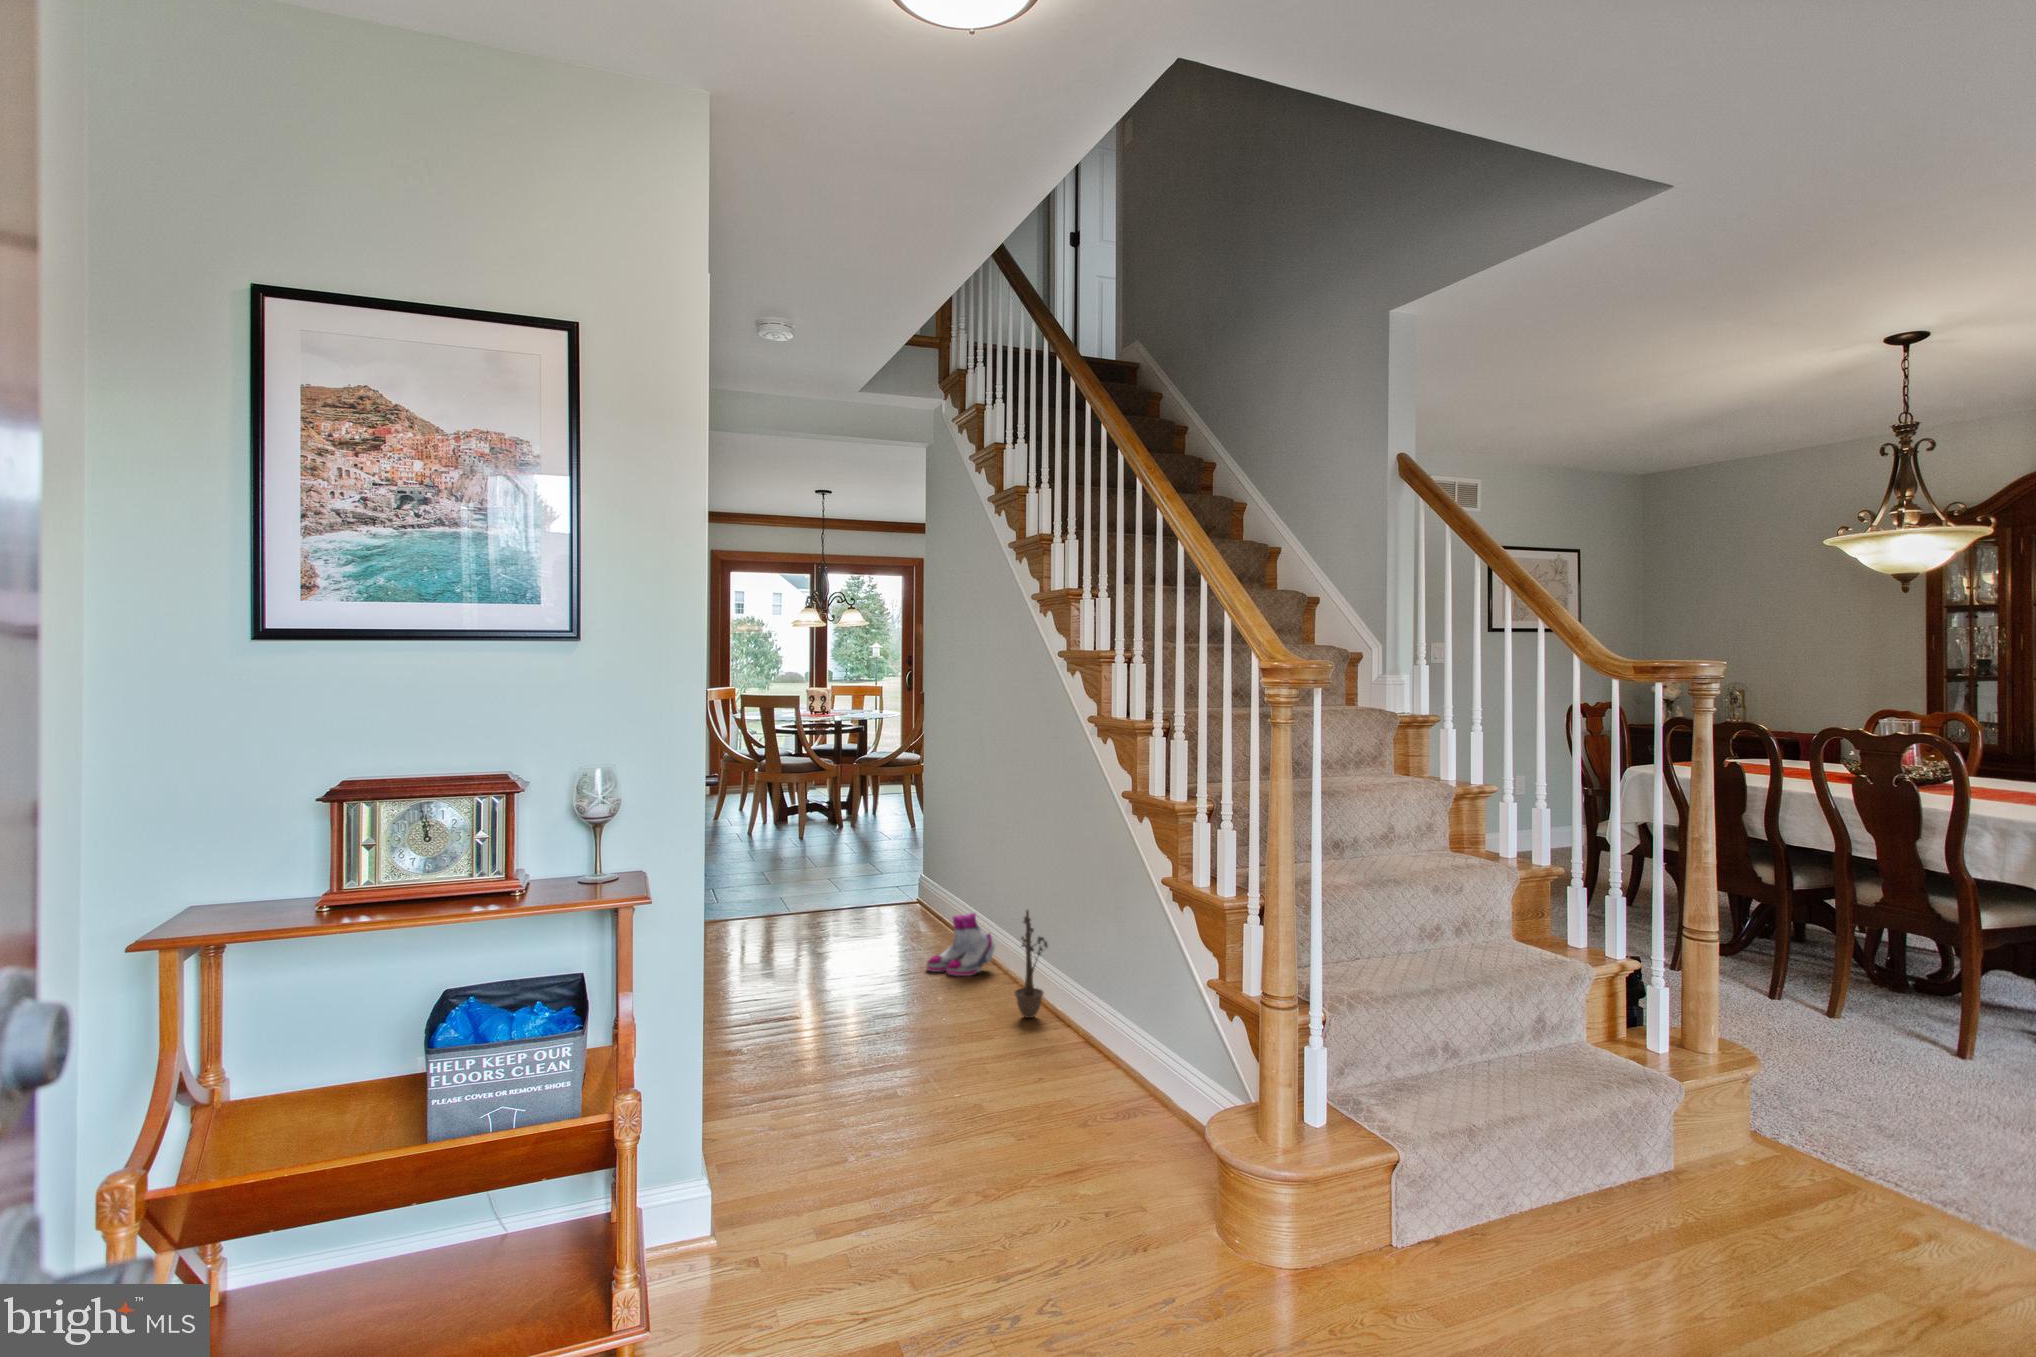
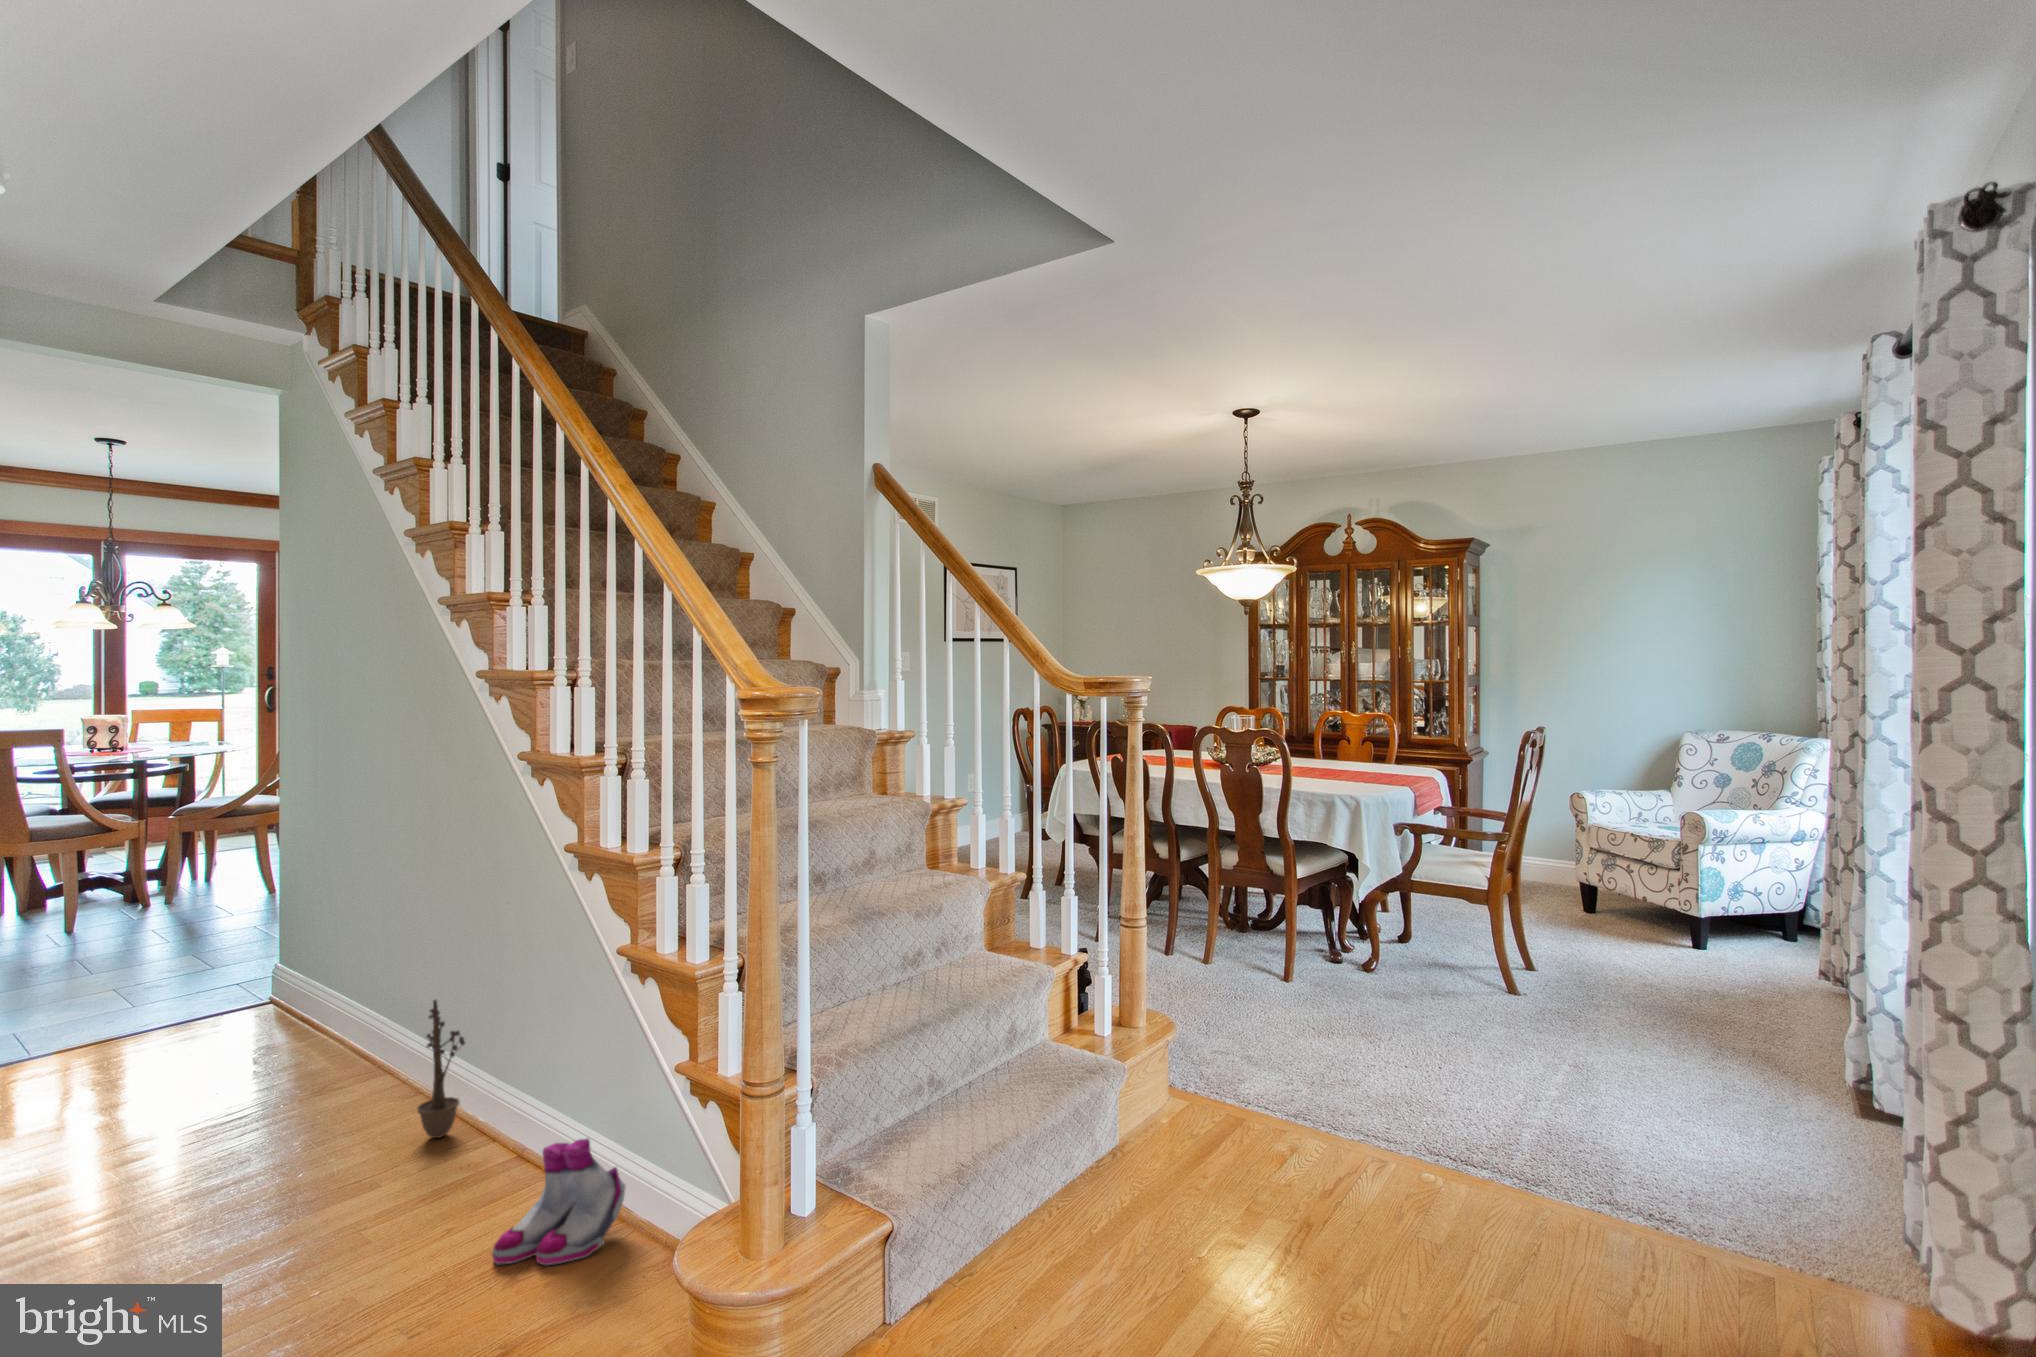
boots: present [927,913,995,976] -> present [492,1138,626,1265]

